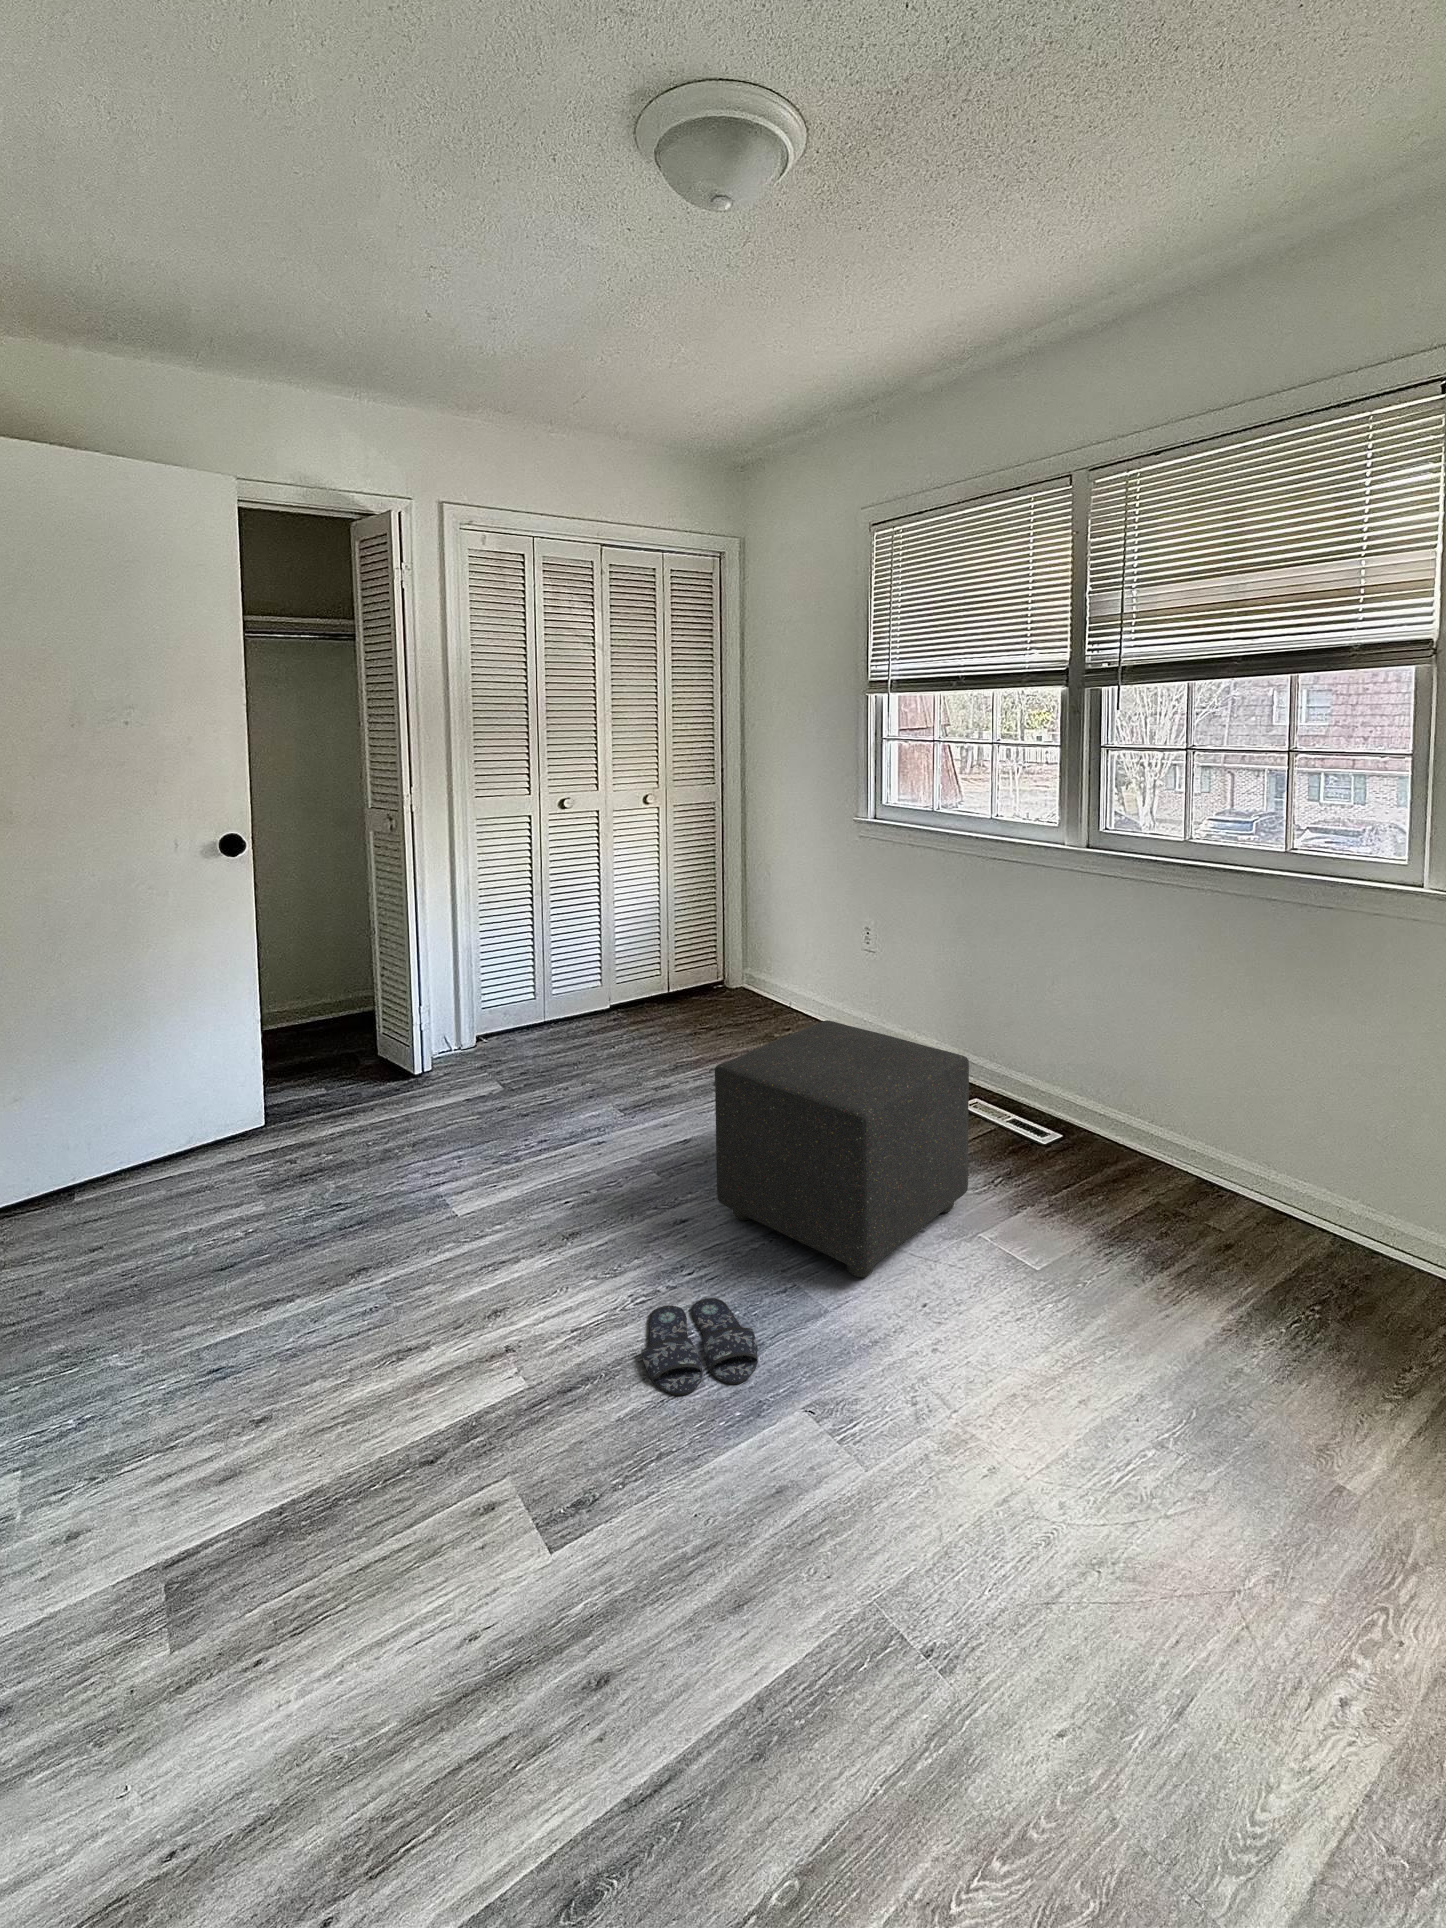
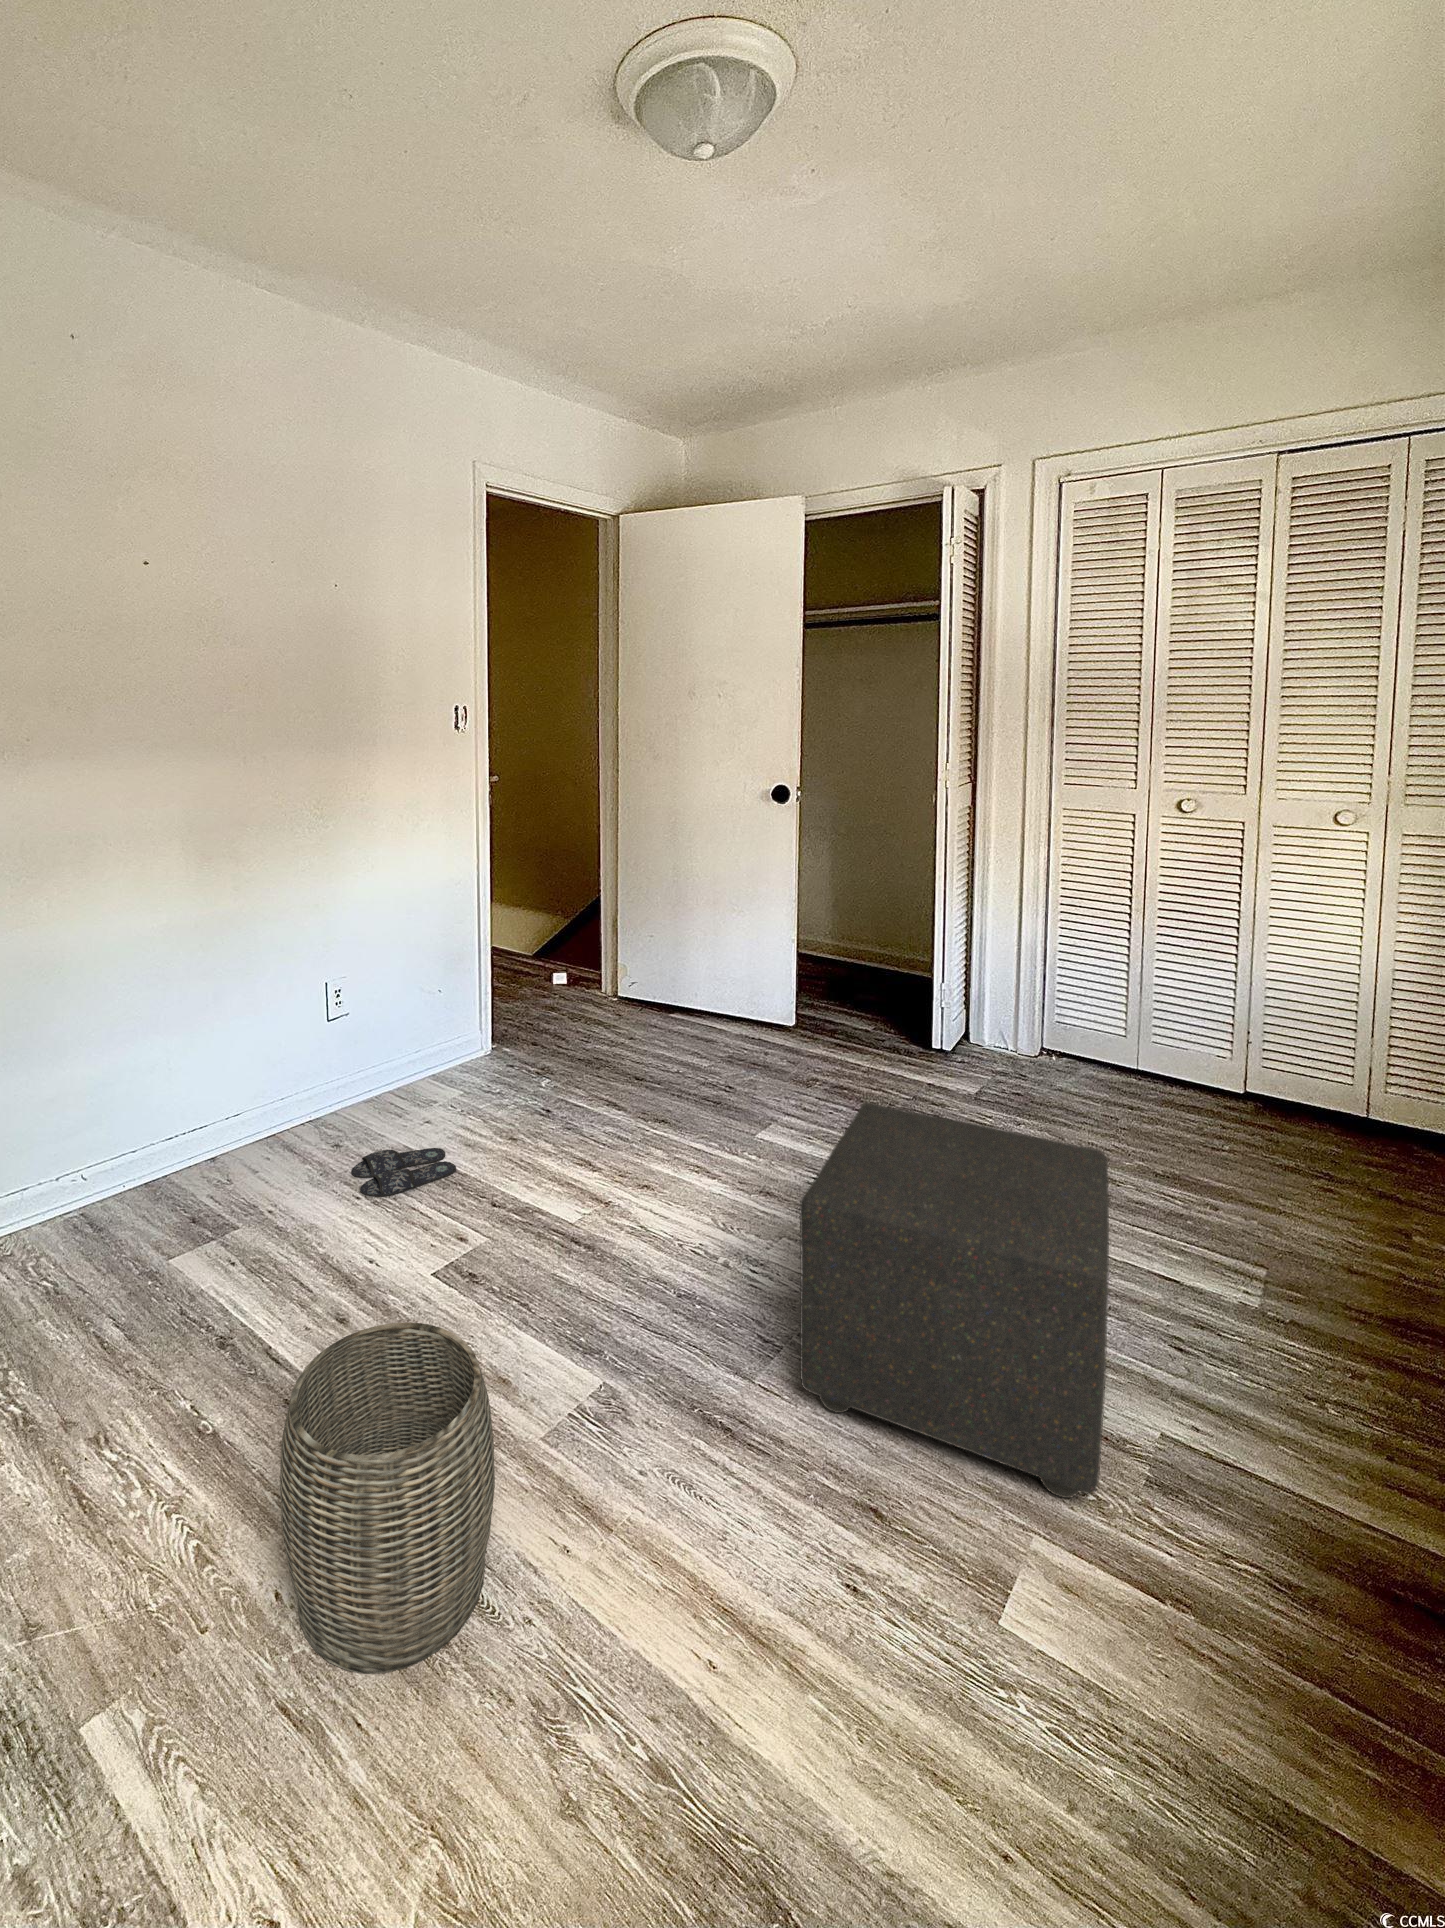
slippers: present [641,1298,758,1395] -> present [351,1148,456,1196]
woven basket: none [926,1342,1149,1704] -> present [280,1322,495,1673]

